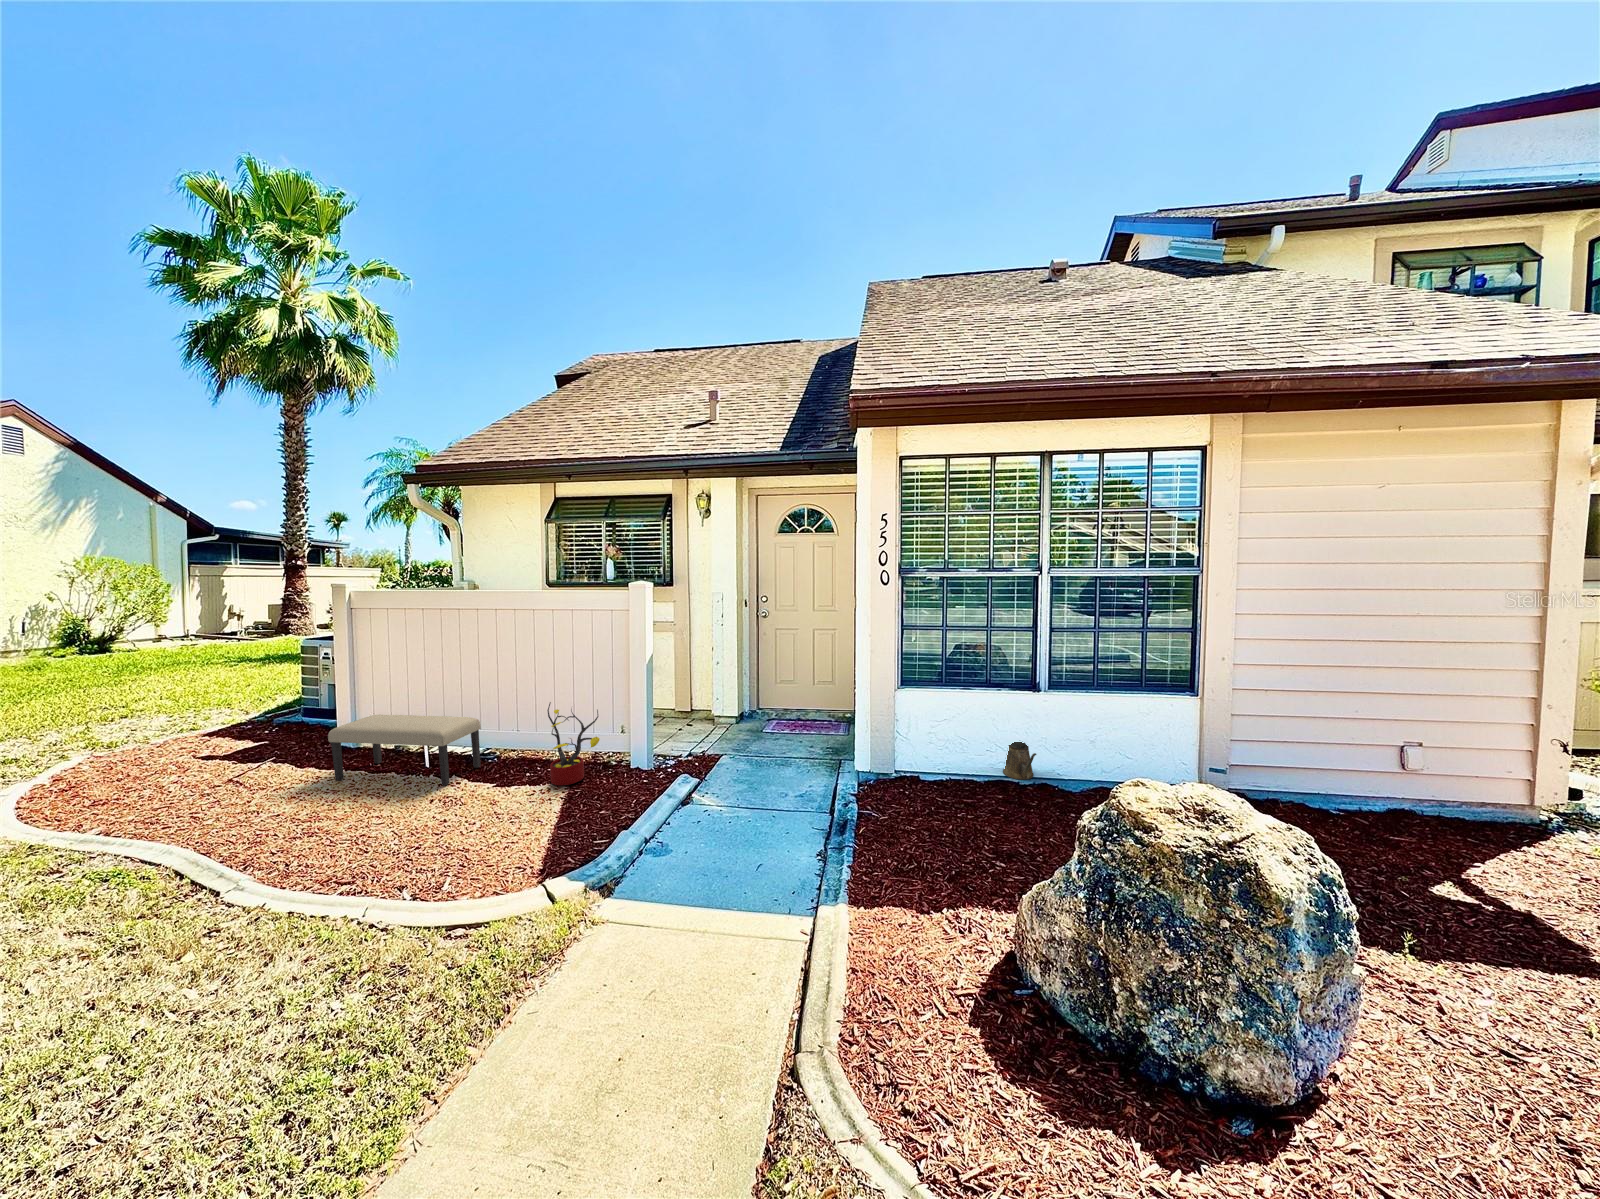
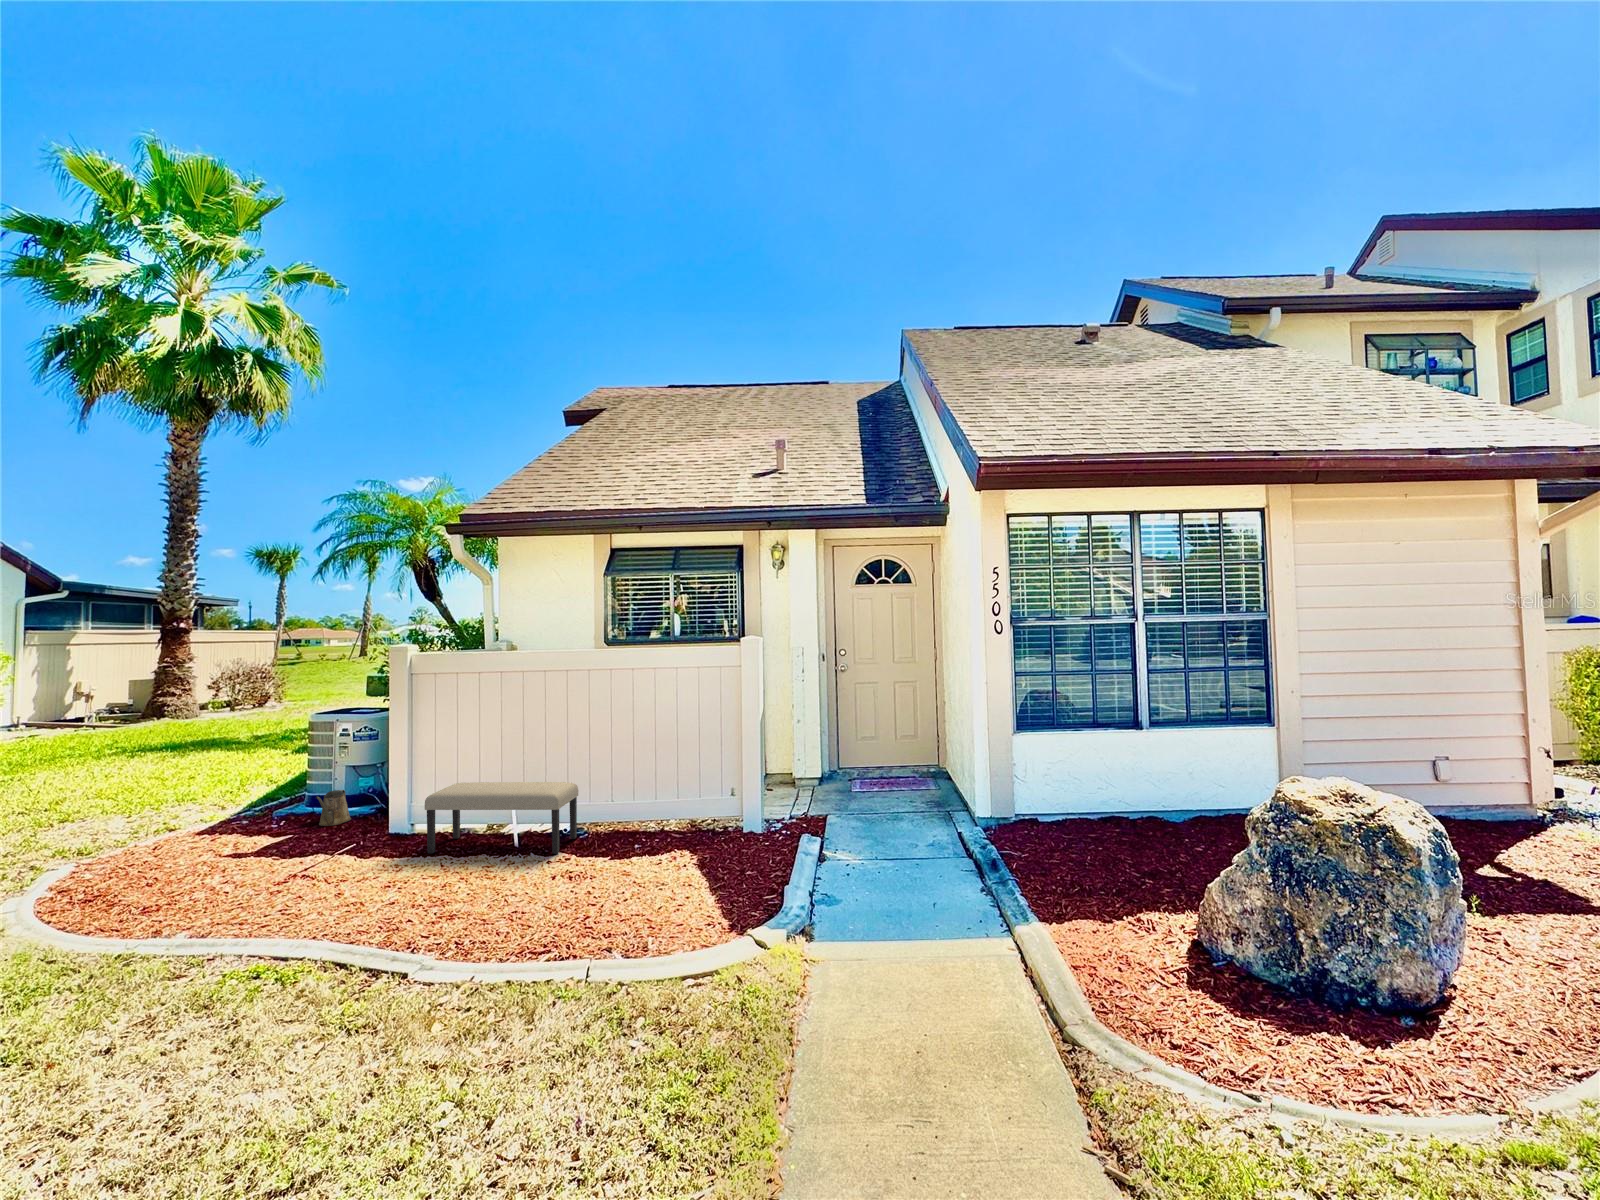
decorative plant: present [547,702,600,785] -> none [657,763,726,850]
watering can: present [1003,742,1036,780] -> present [316,790,351,826]

